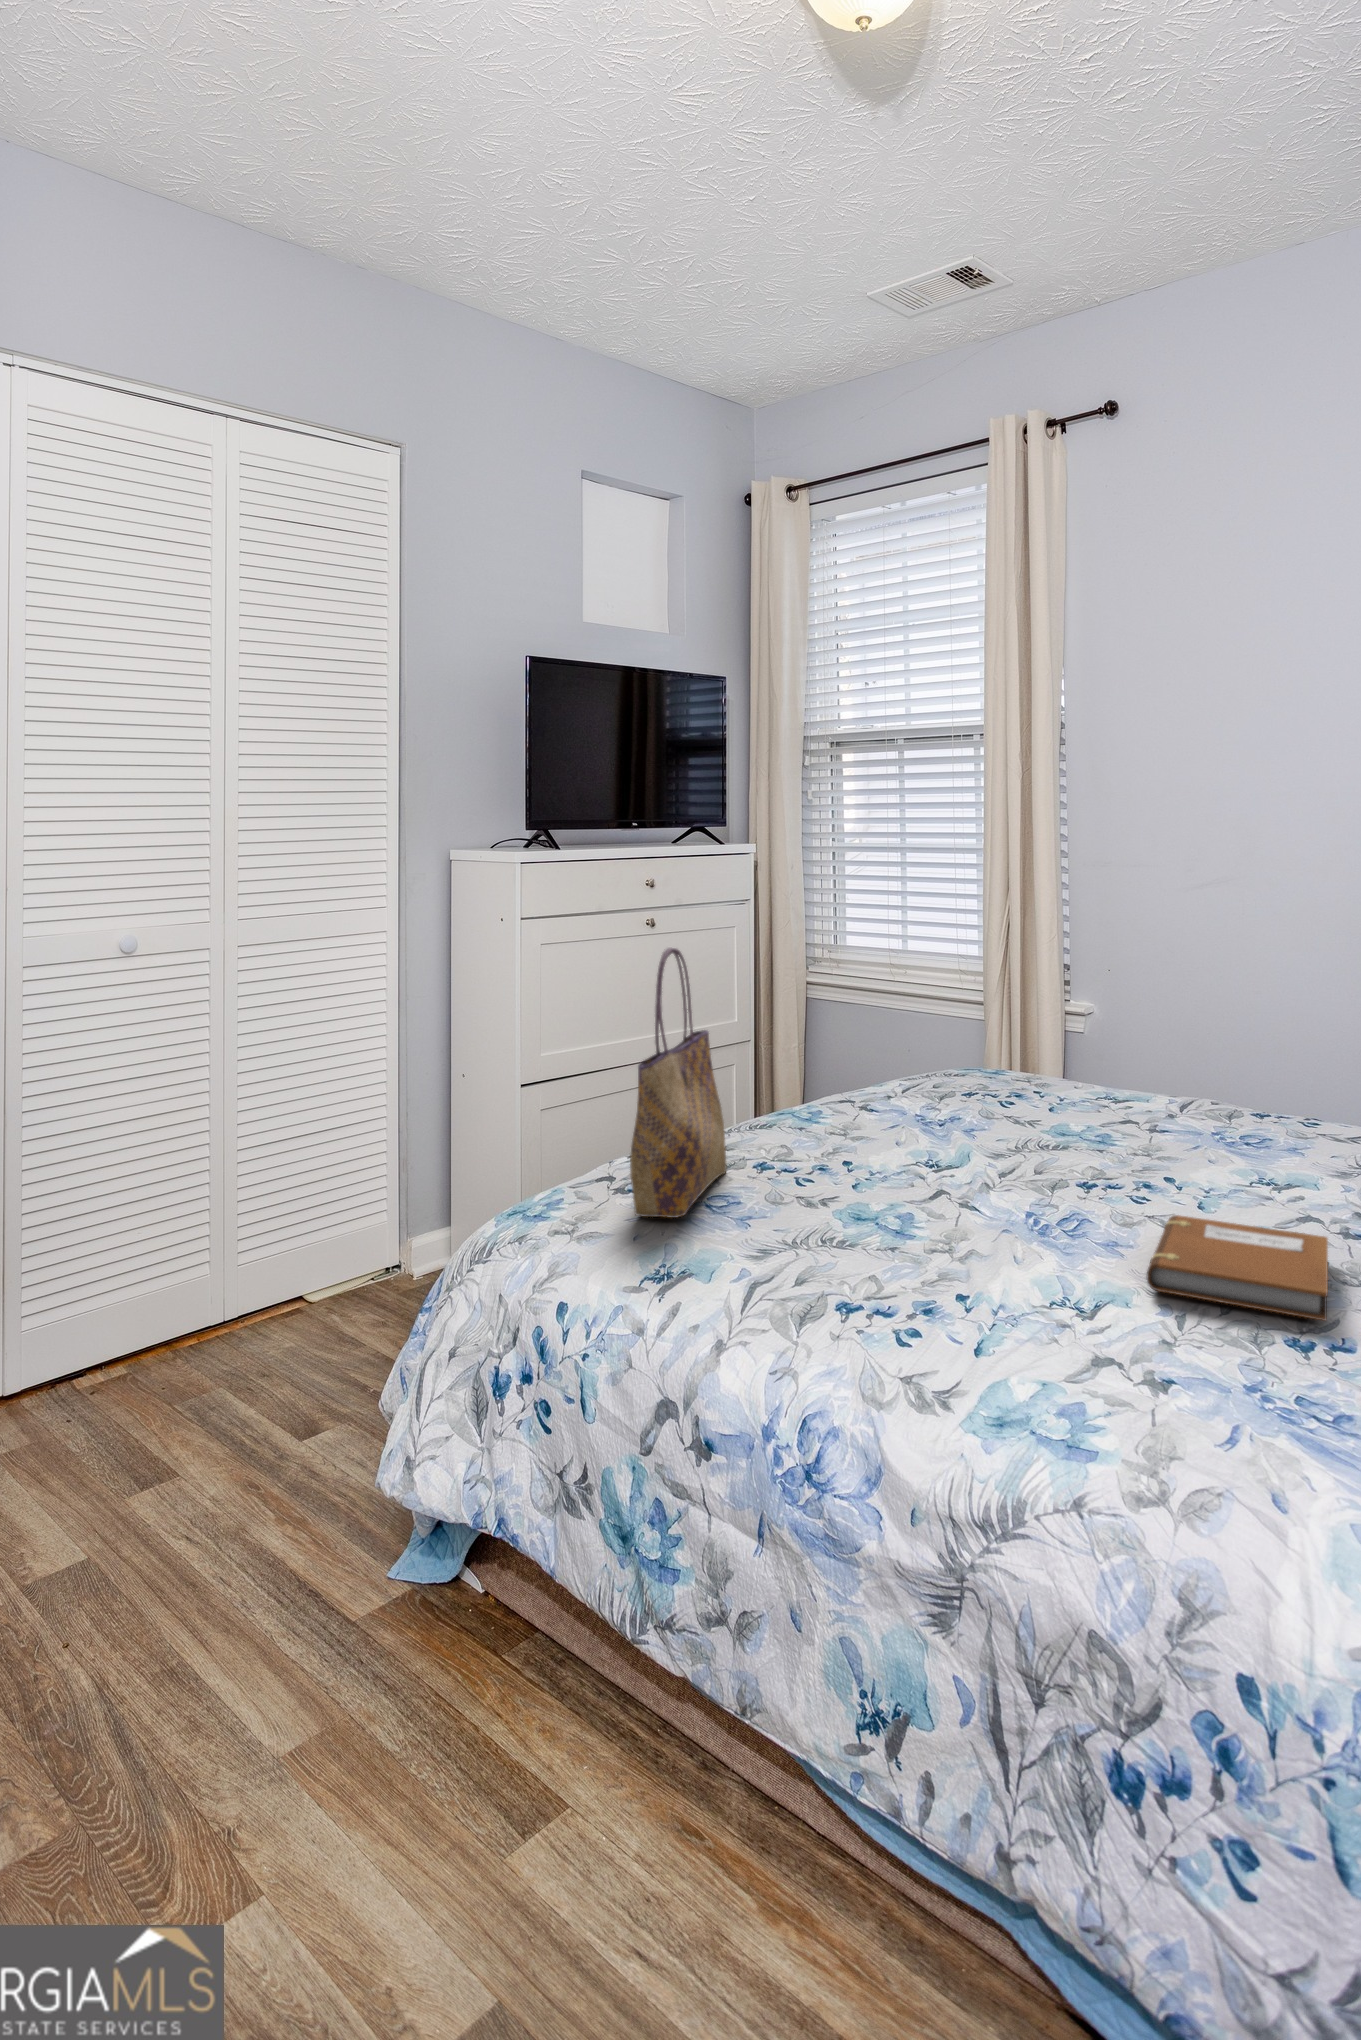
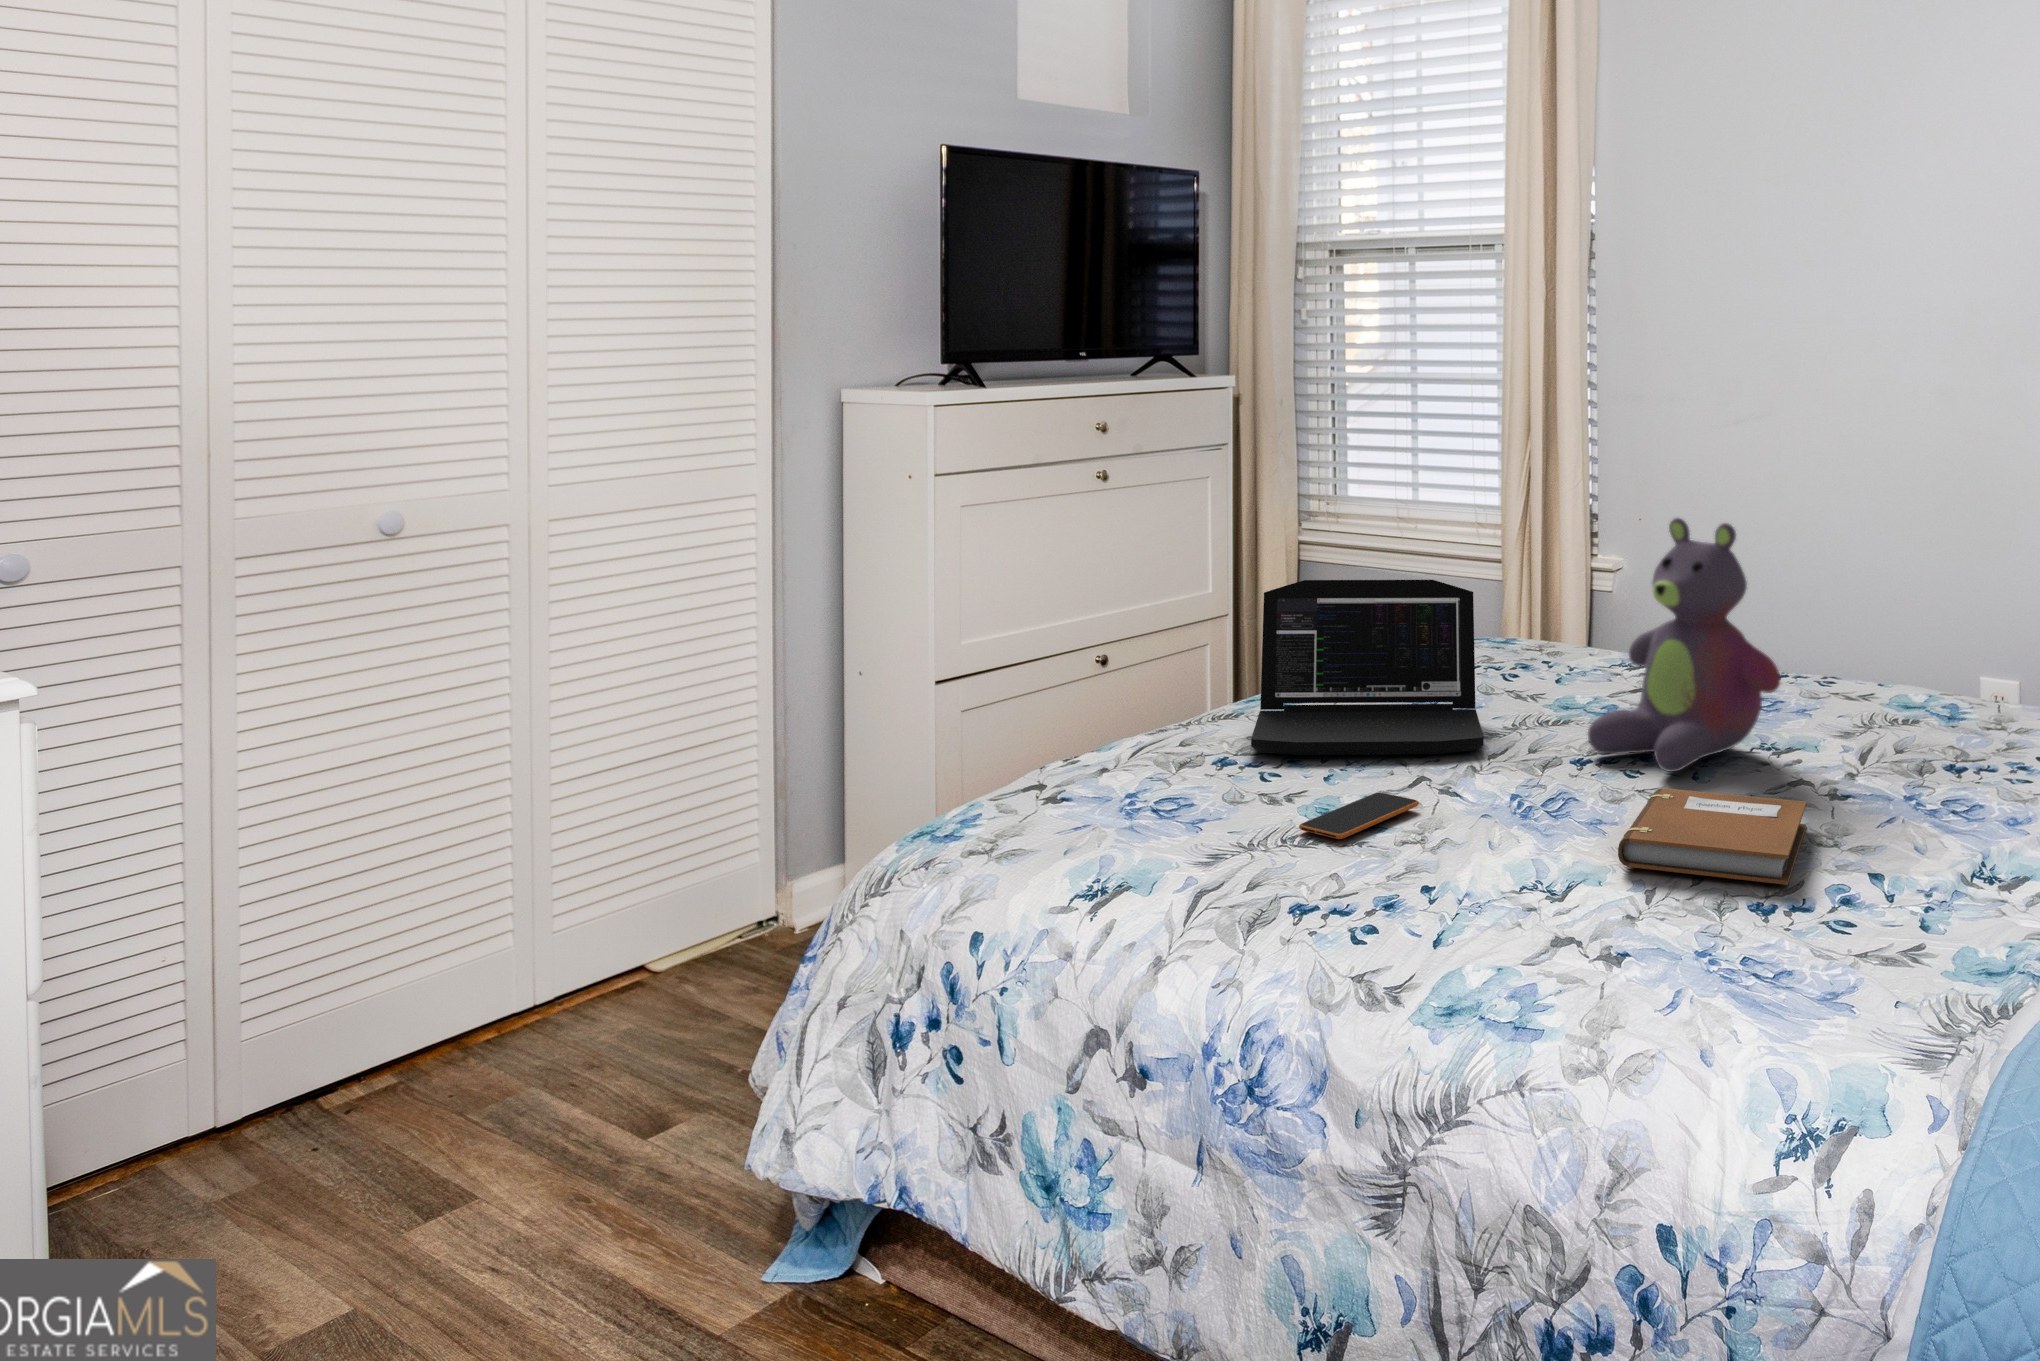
tote bag: present [630,947,726,1218] -> none [1062,508,1181,824]
stuffed bear: none [1092,965,1286,1198] -> present [1588,518,1780,772]
laptop: none [786,1014,994,1170] -> present [1251,580,1484,755]
smartphone: none [836,1203,943,1245] -> present [1299,792,1419,839]

